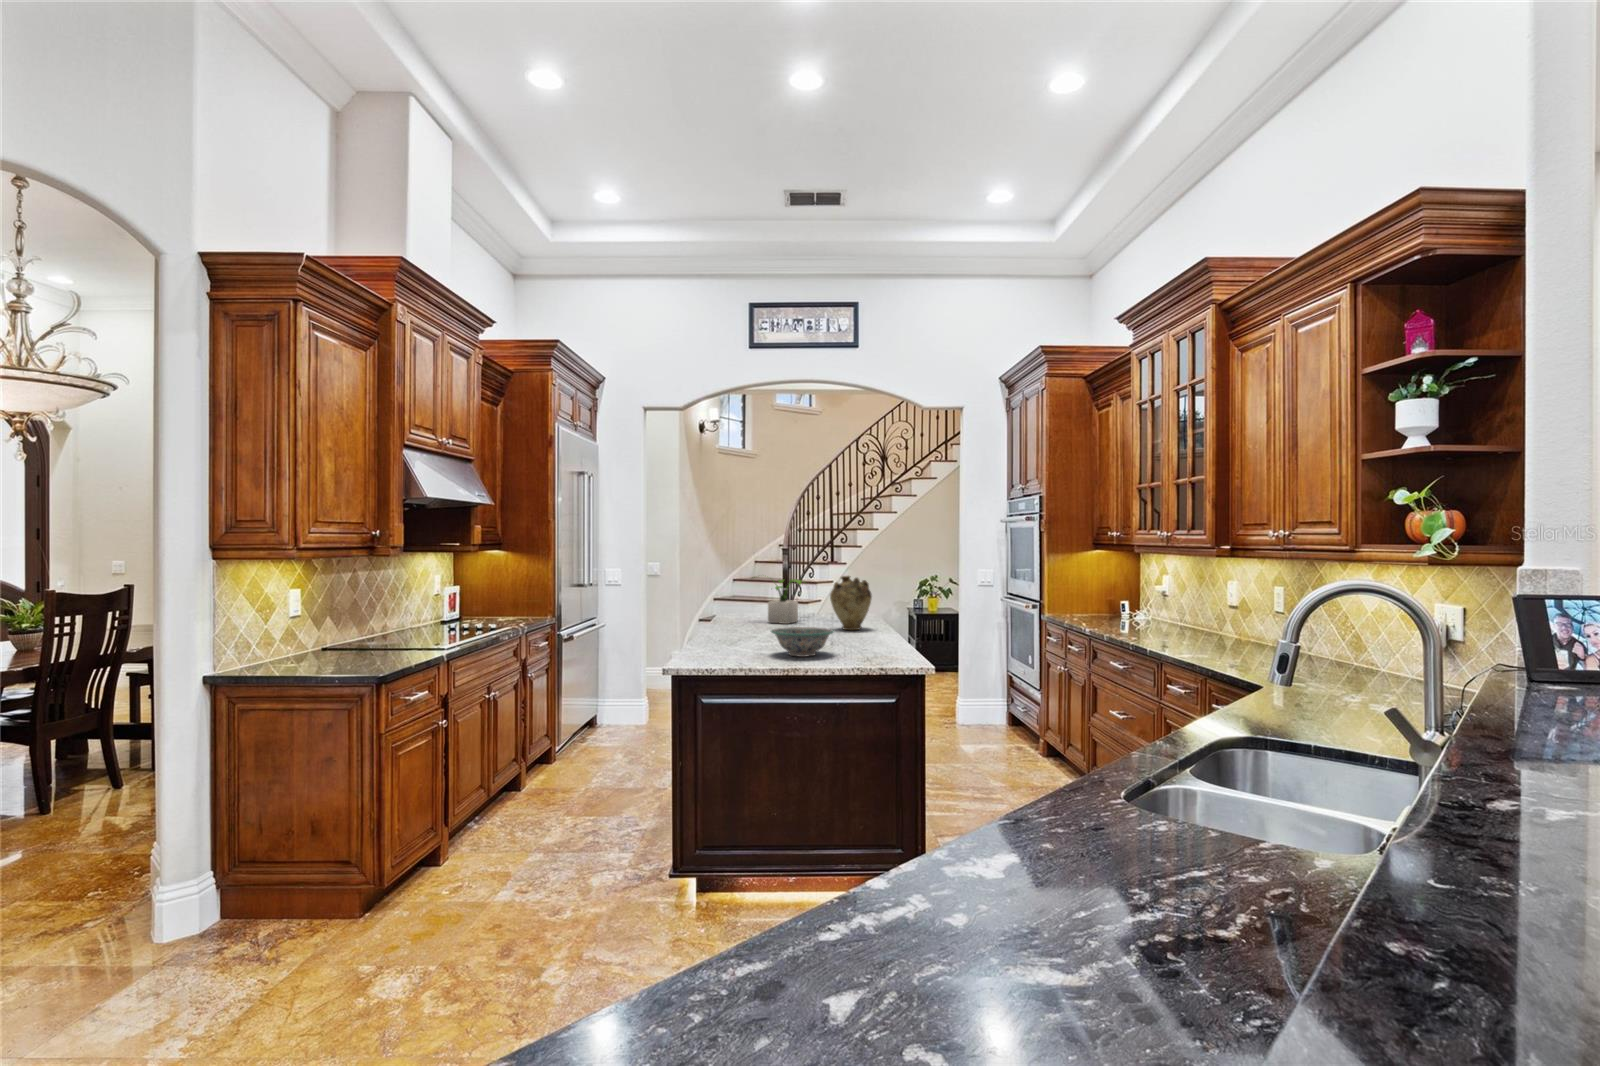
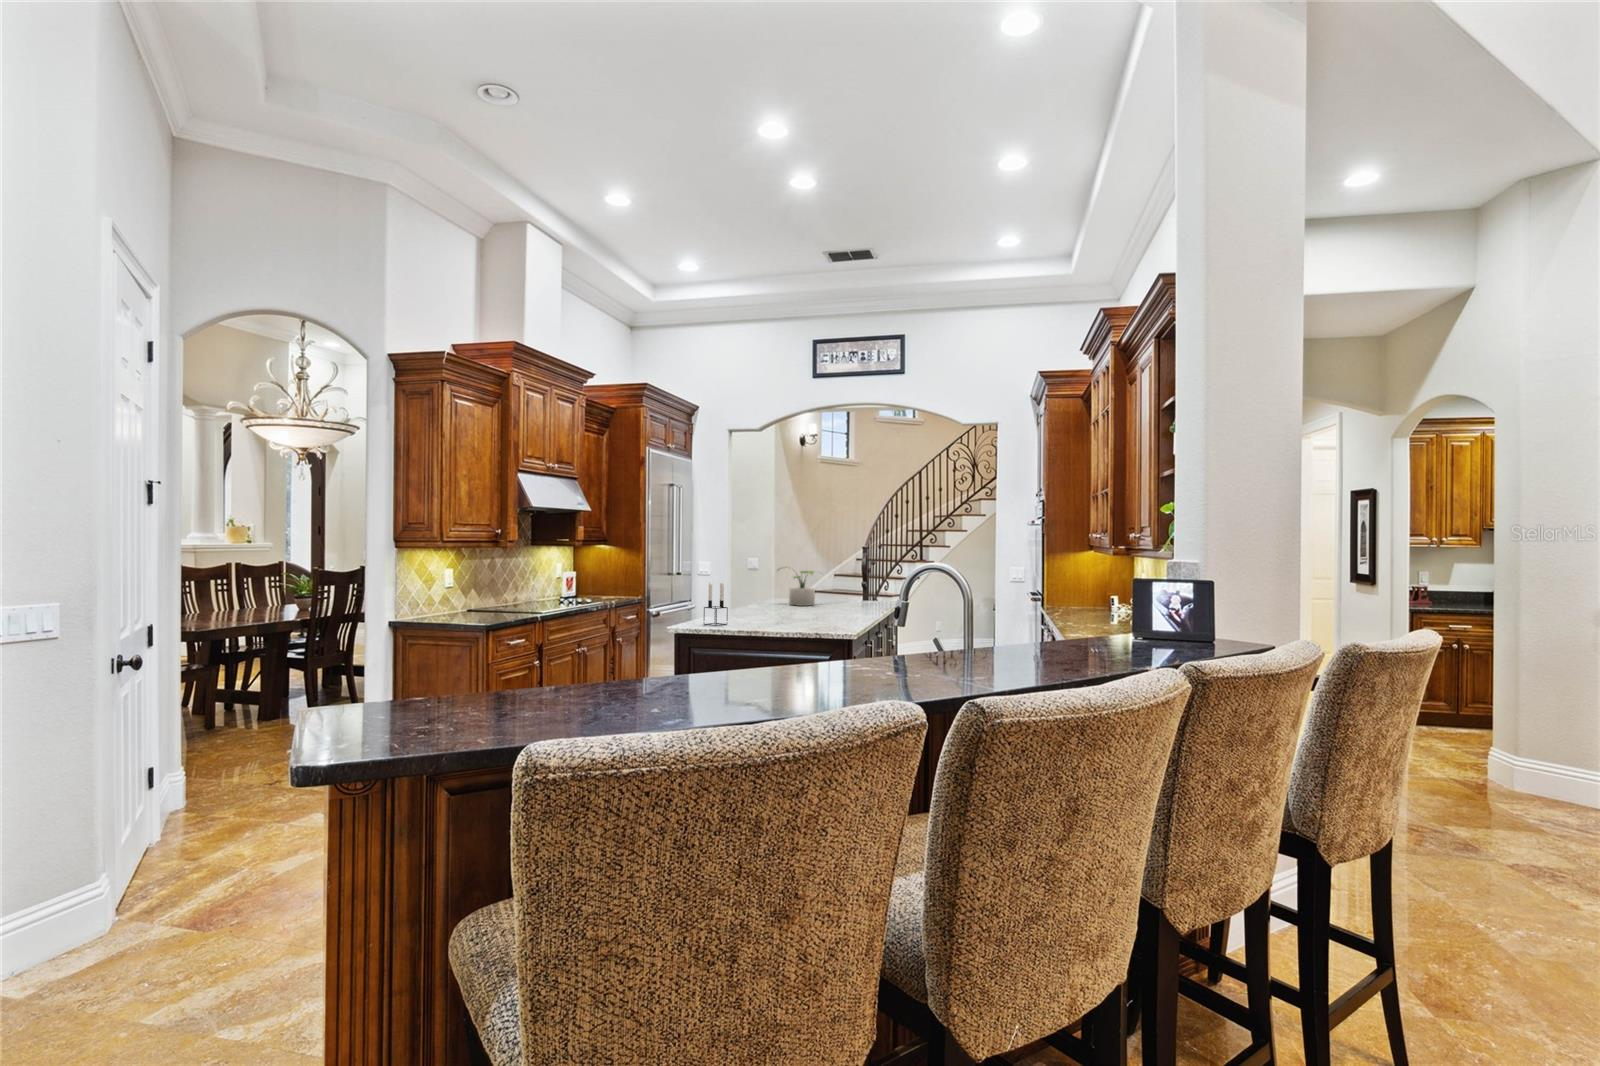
vase: present [830,576,872,630] -> none [828,568,861,612]
candle holder: none [710,599,741,661] -> present [704,582,728,626]
decorative bowl: present [771,627,834,657] -> none [750,605,798,626]

